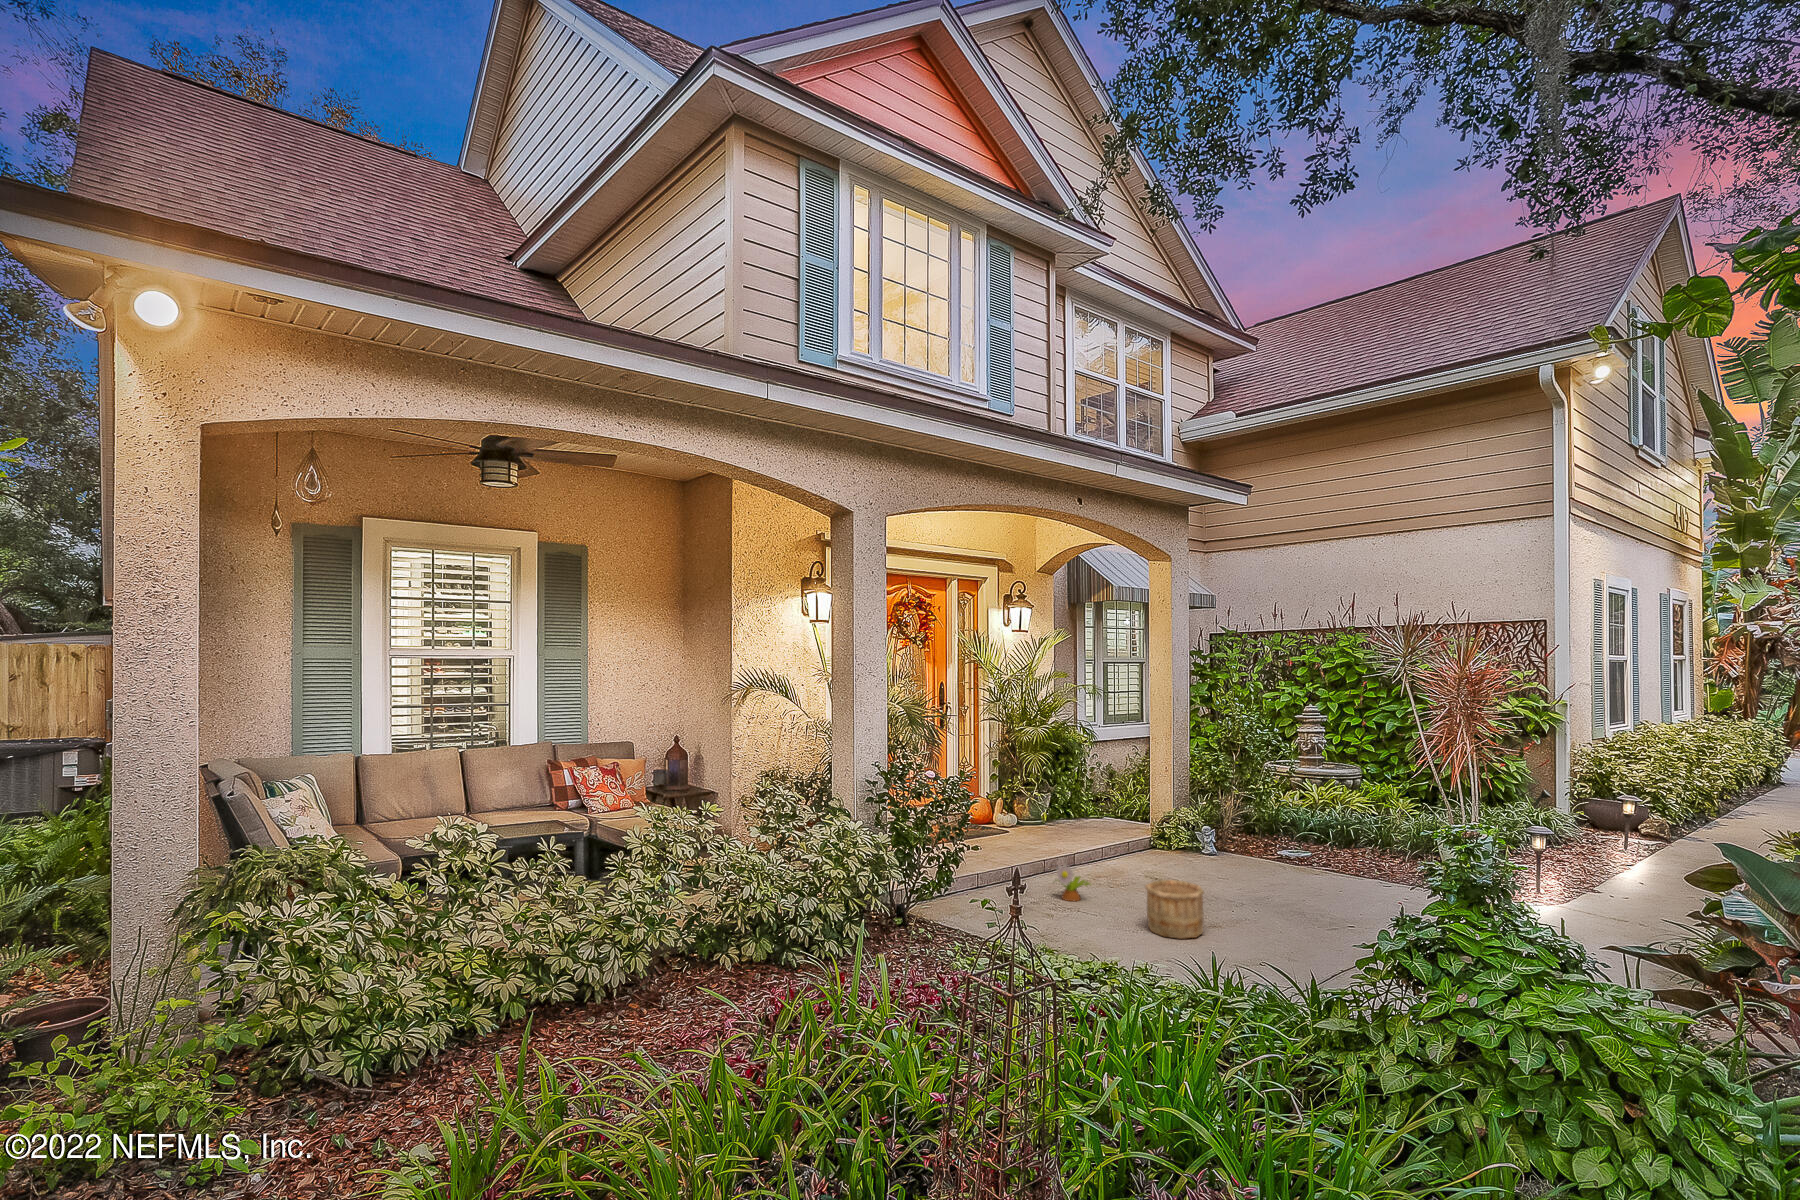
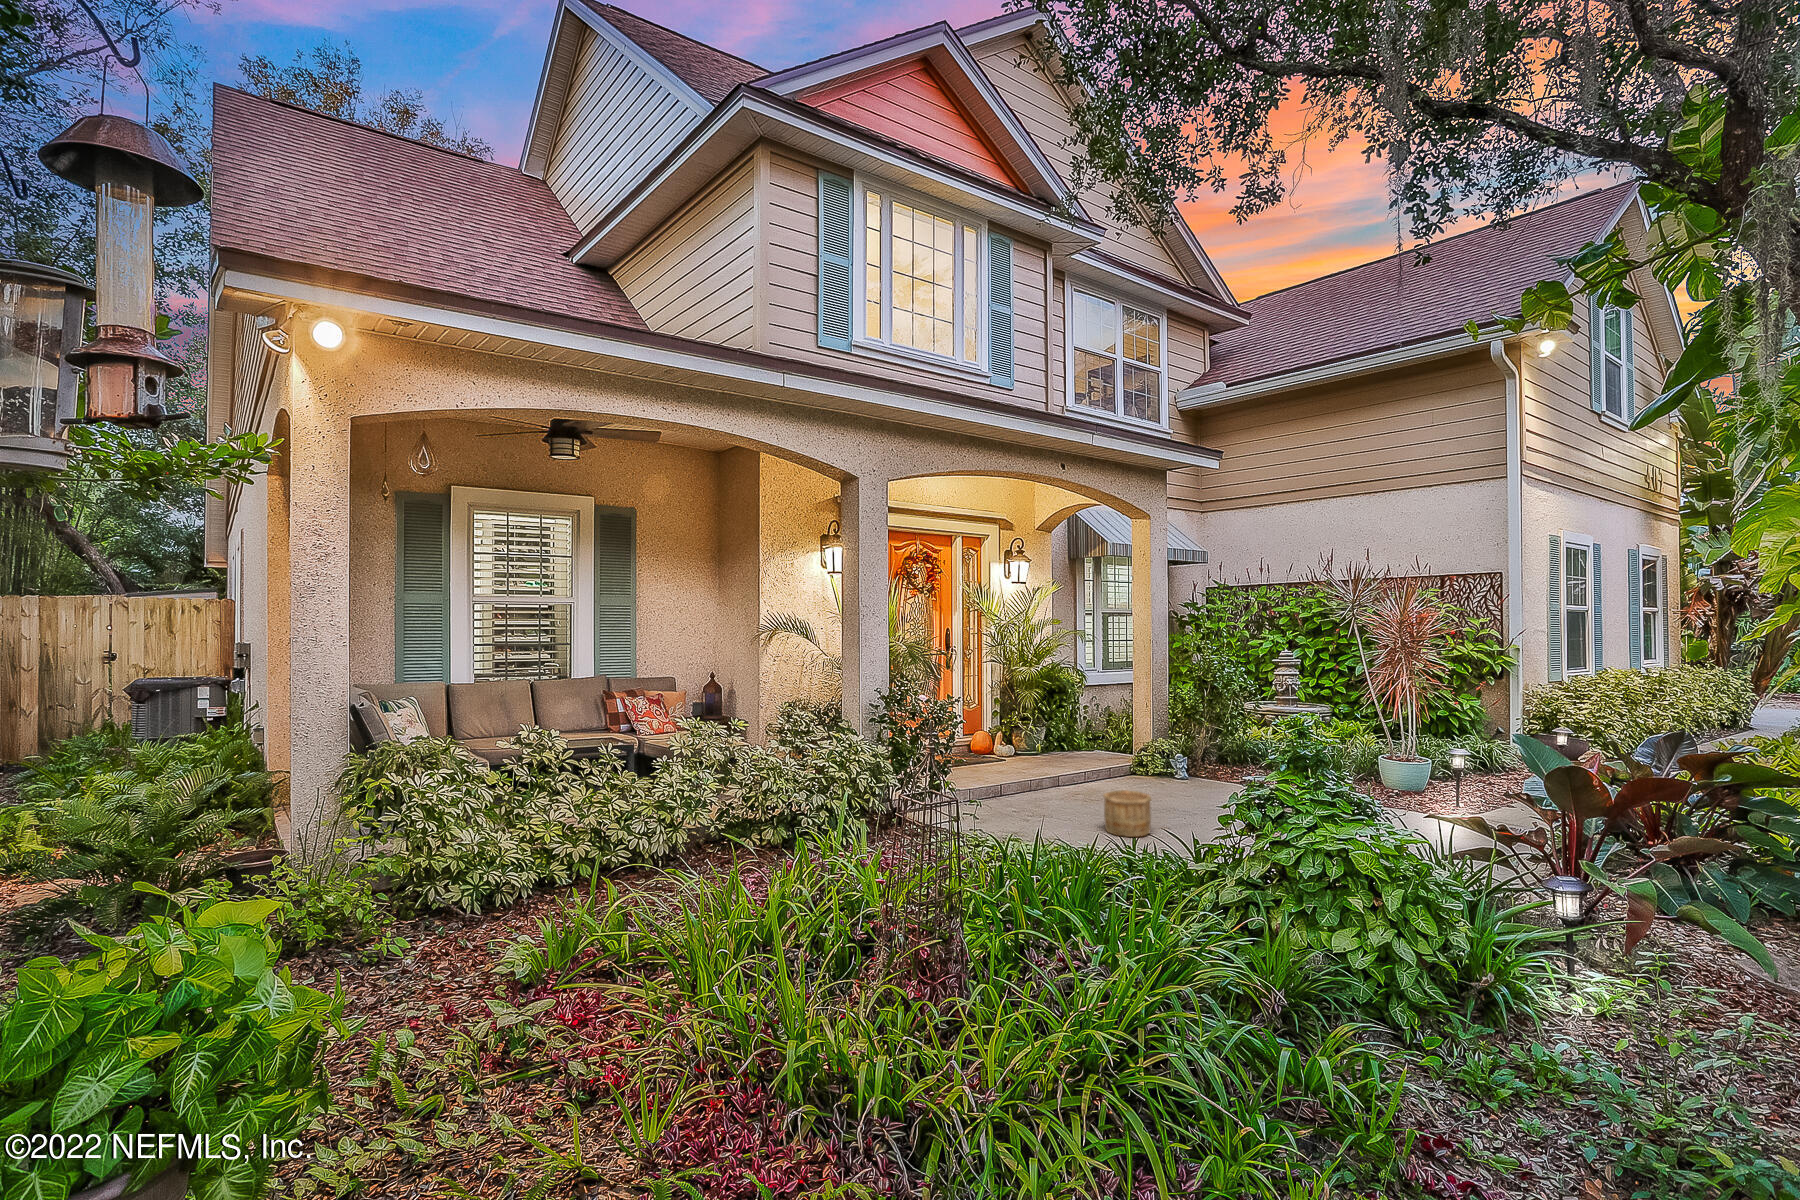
decorative plant: present [1056,865,1090,901] -> none [1030,779,1064,810]

